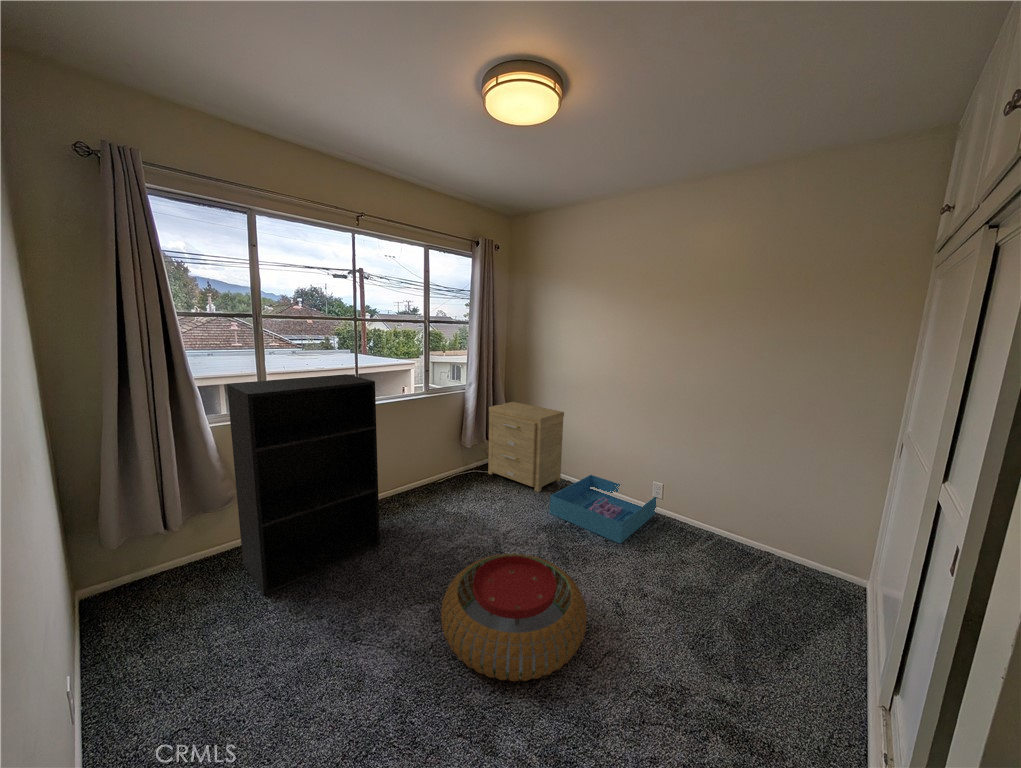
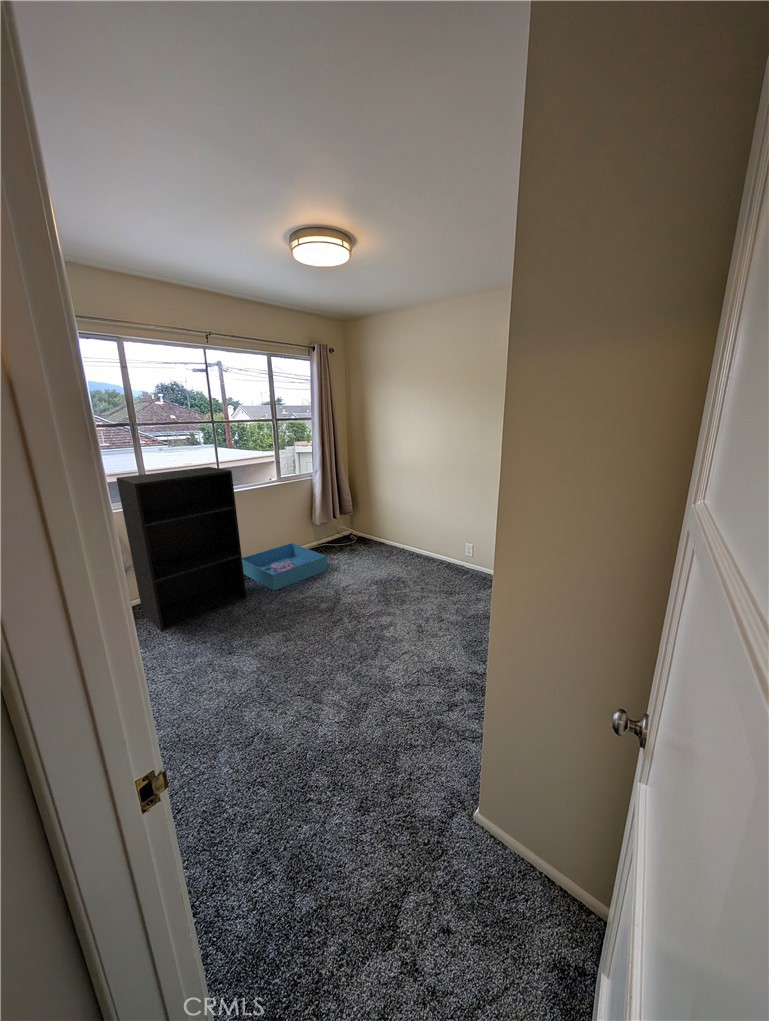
side table: present [488,402,564,492] -> none [334,485,397,558]
storage bin: present [550,475,657,544] -> present [242,543,327,591]
pouf: present [441,553,587,681] -> none [289,594,393,669]

